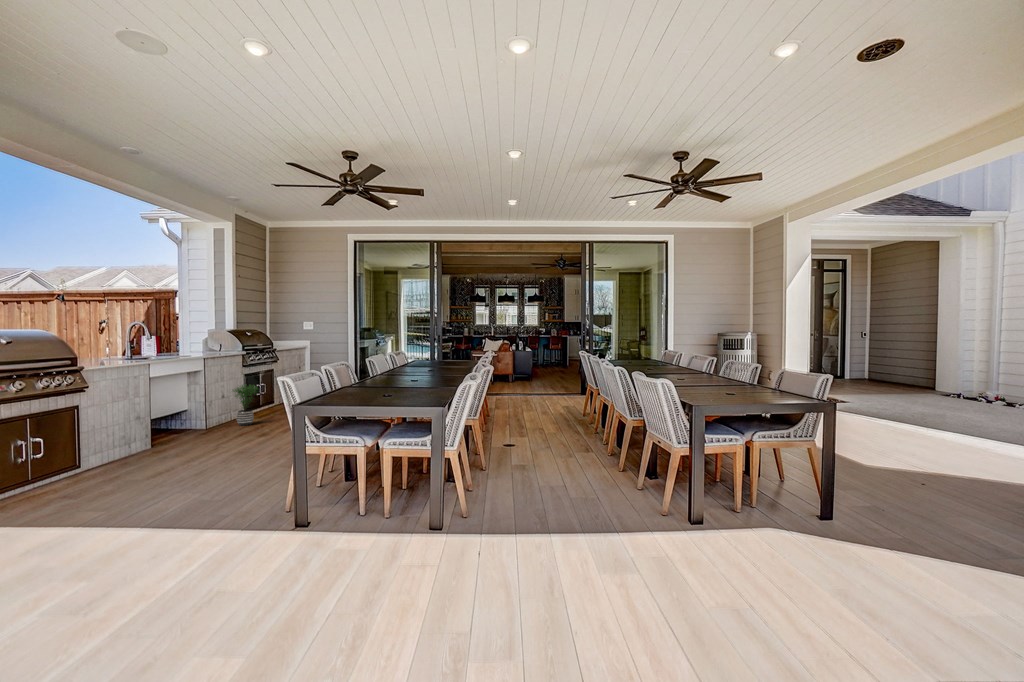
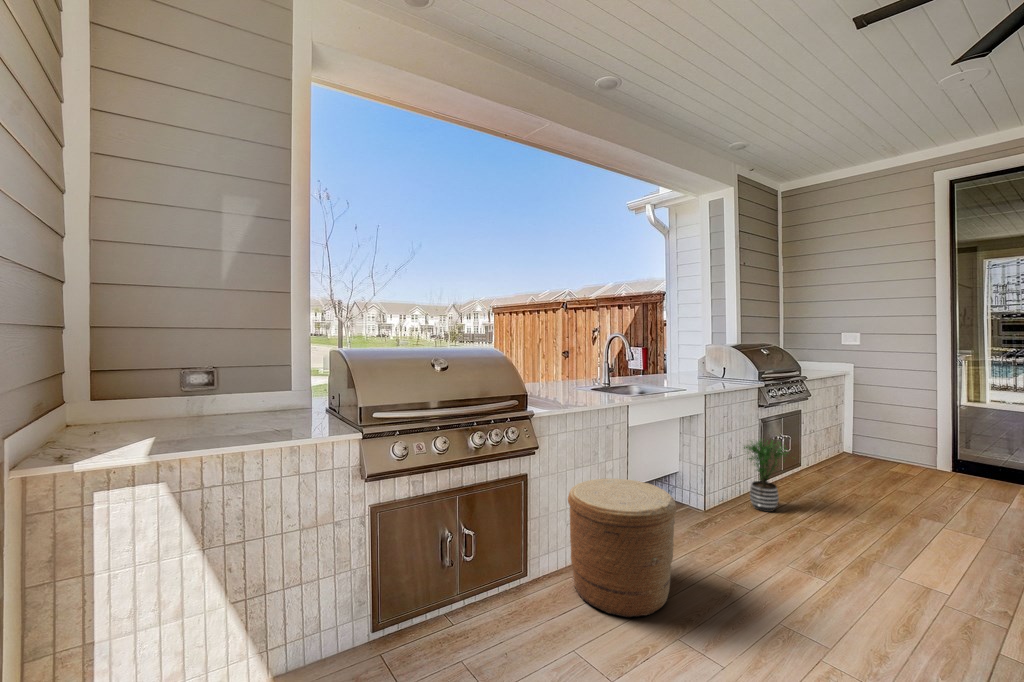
woven basket: none [111,403,184,467] -> present [568,479,677,617]

